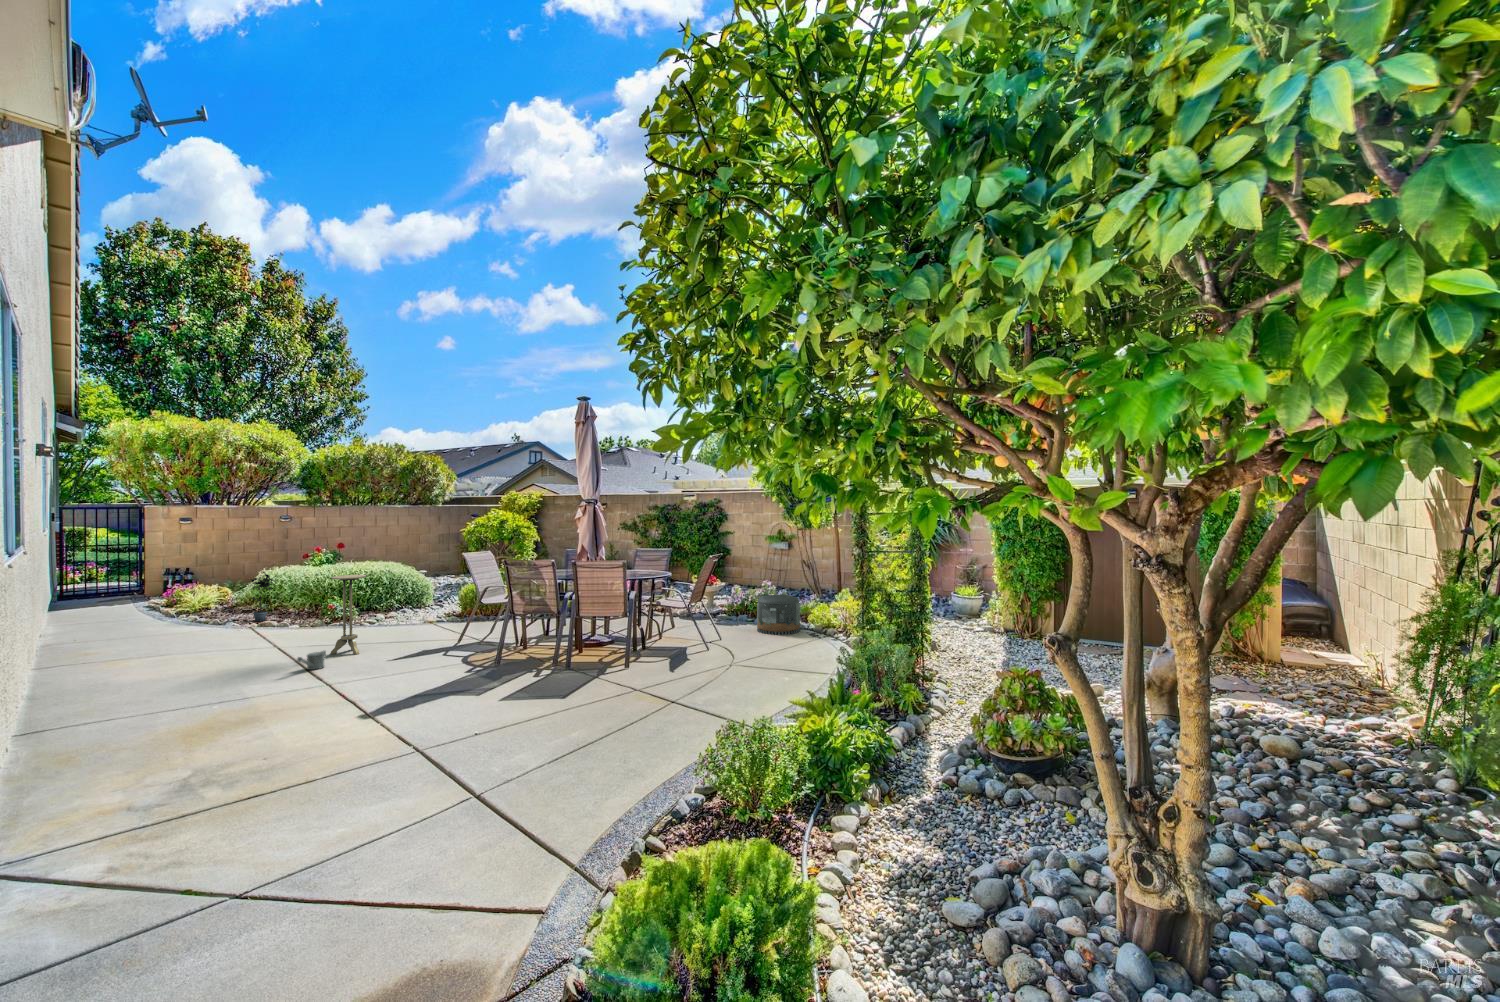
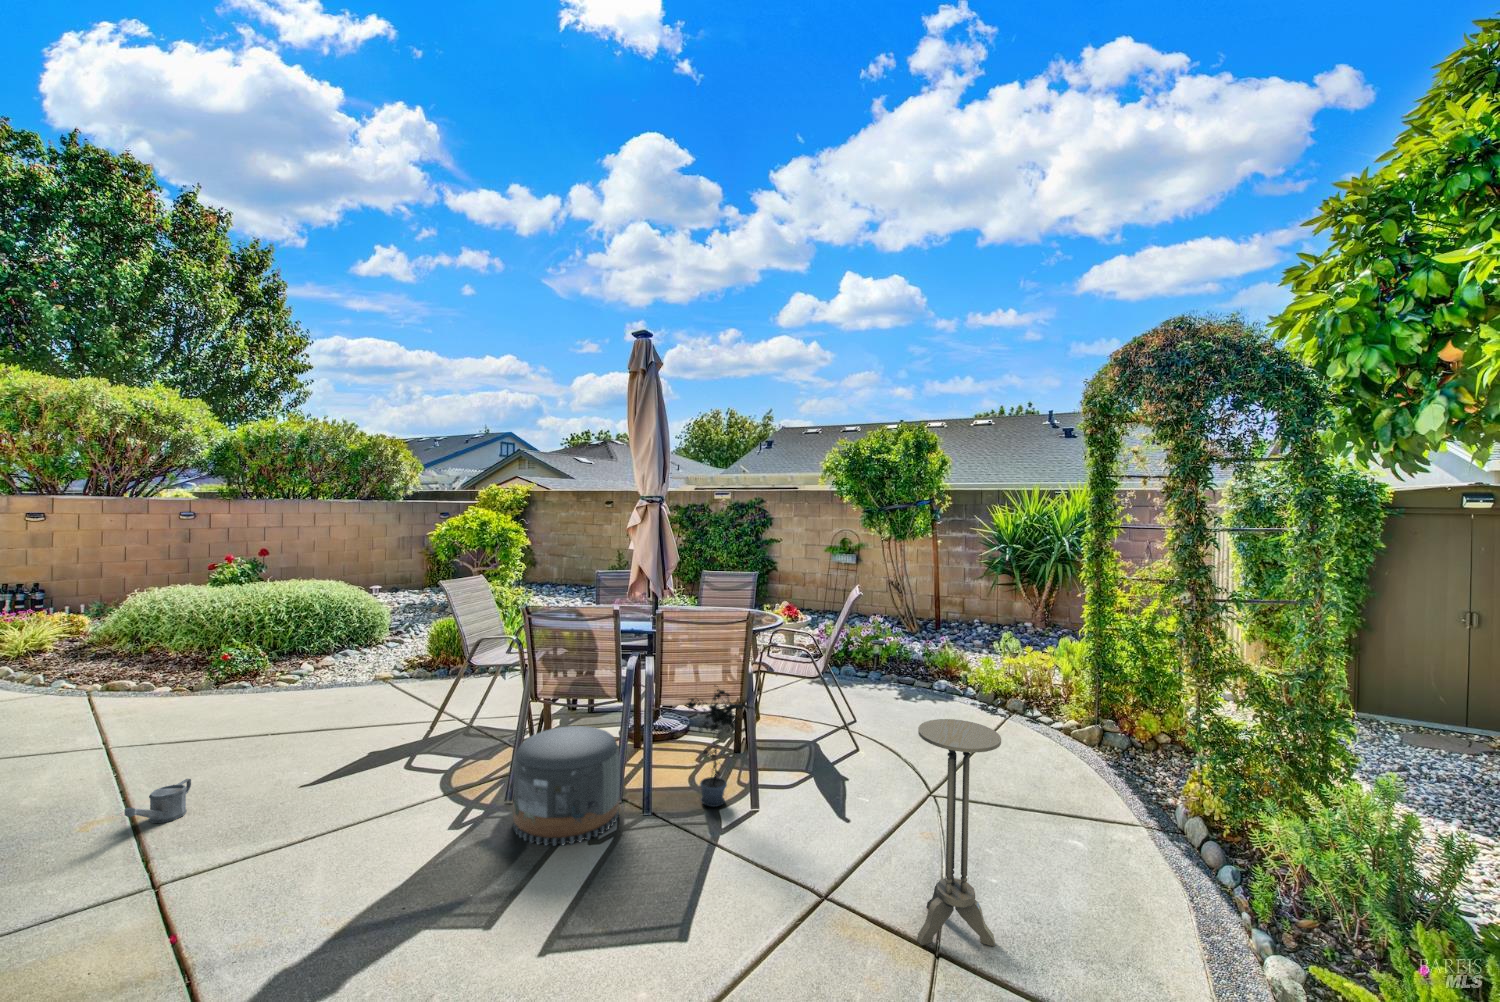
potted plant: present [251,572,276,621] -> present [686,685,755,807]
side table: present [330,575,366,654] -> present [917,719,1001,947]
pouf: present [757,595,800,635] -> present [513,726,620,846]

